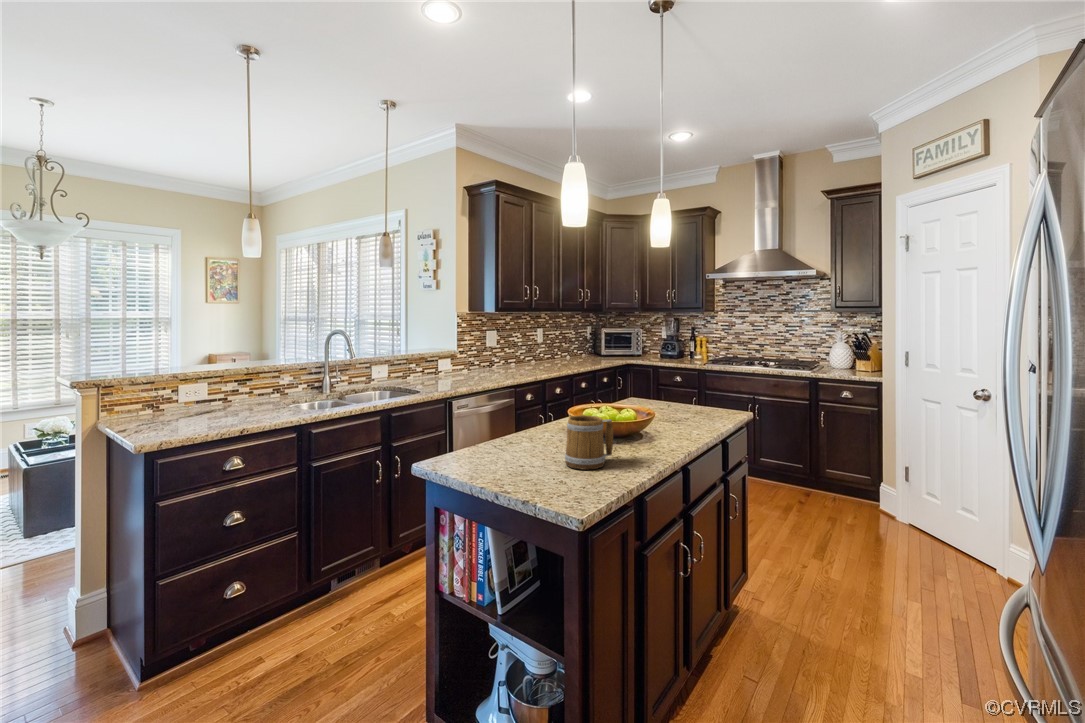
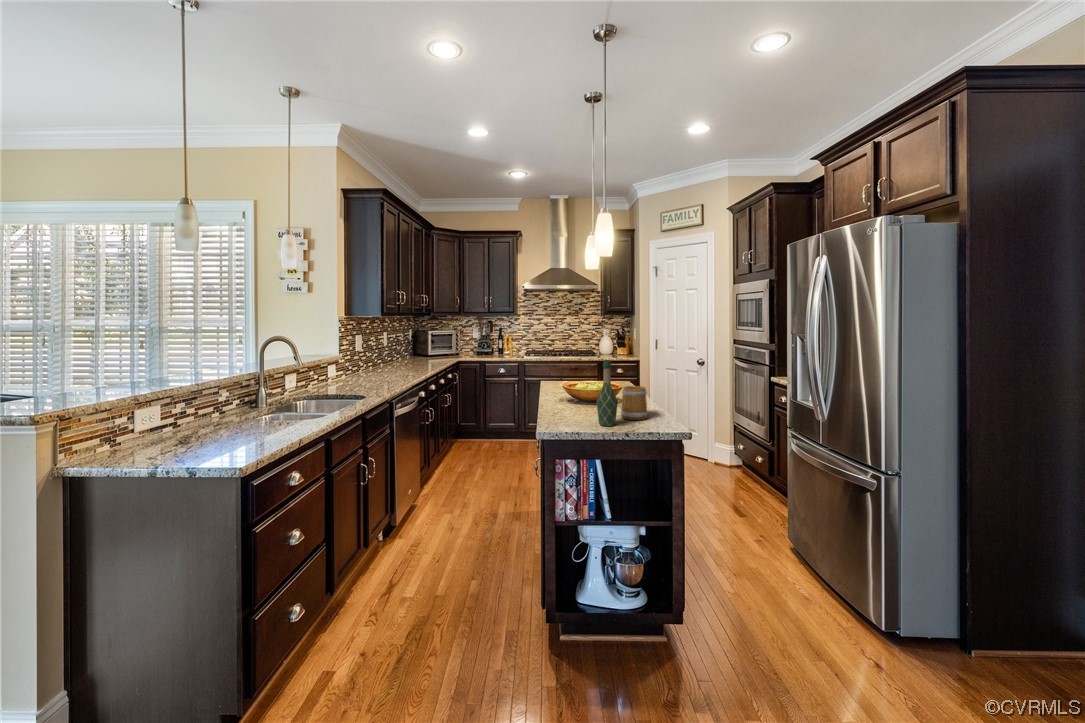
wine bottle: none [508,373,538,470] -> present [597,360,618,426]

